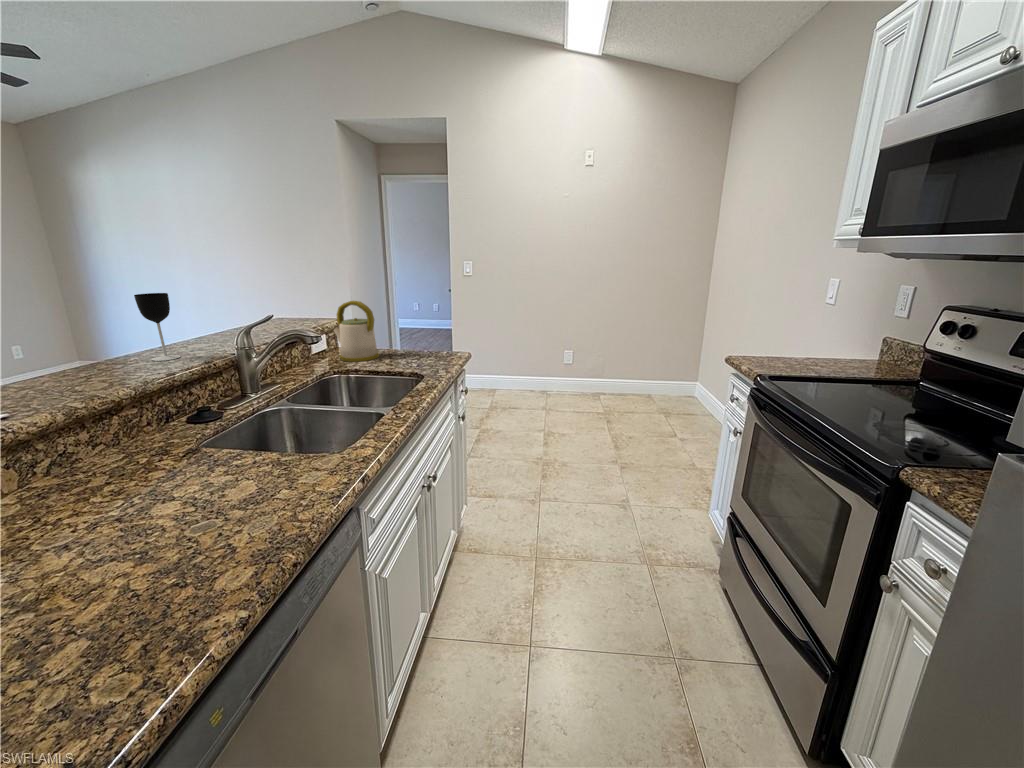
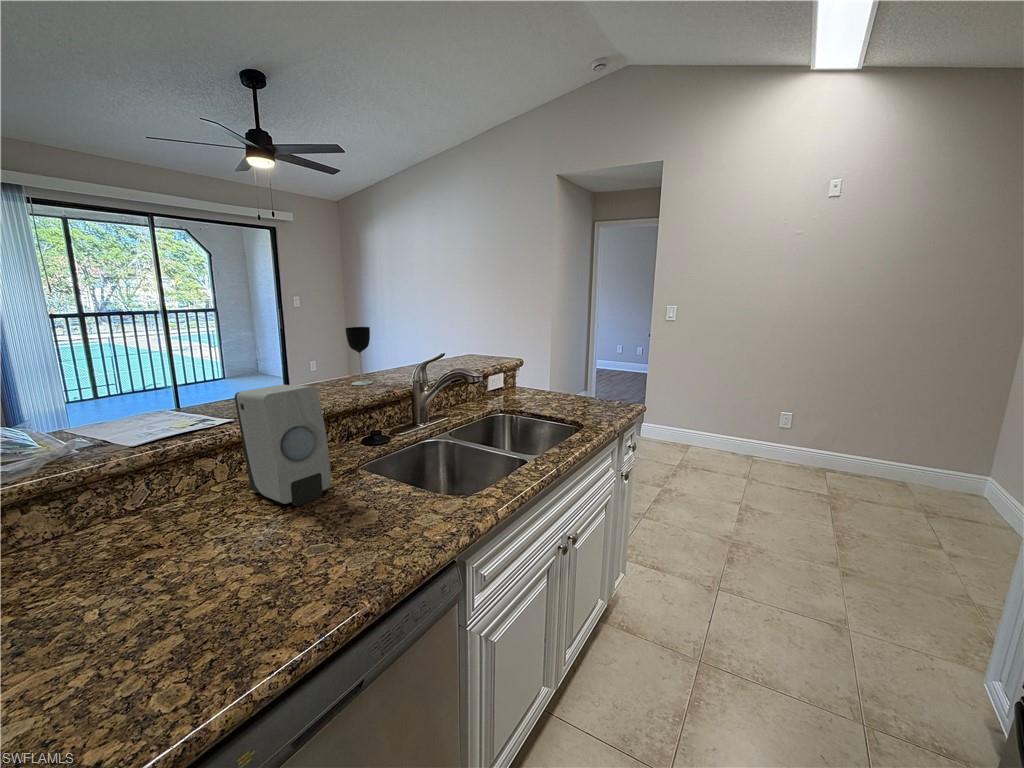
kettle: present [334,301,379,362] -> none [509,338,550,401]
soap dispenser: none [21,361,181,495] -> present [235,385,331,506]

